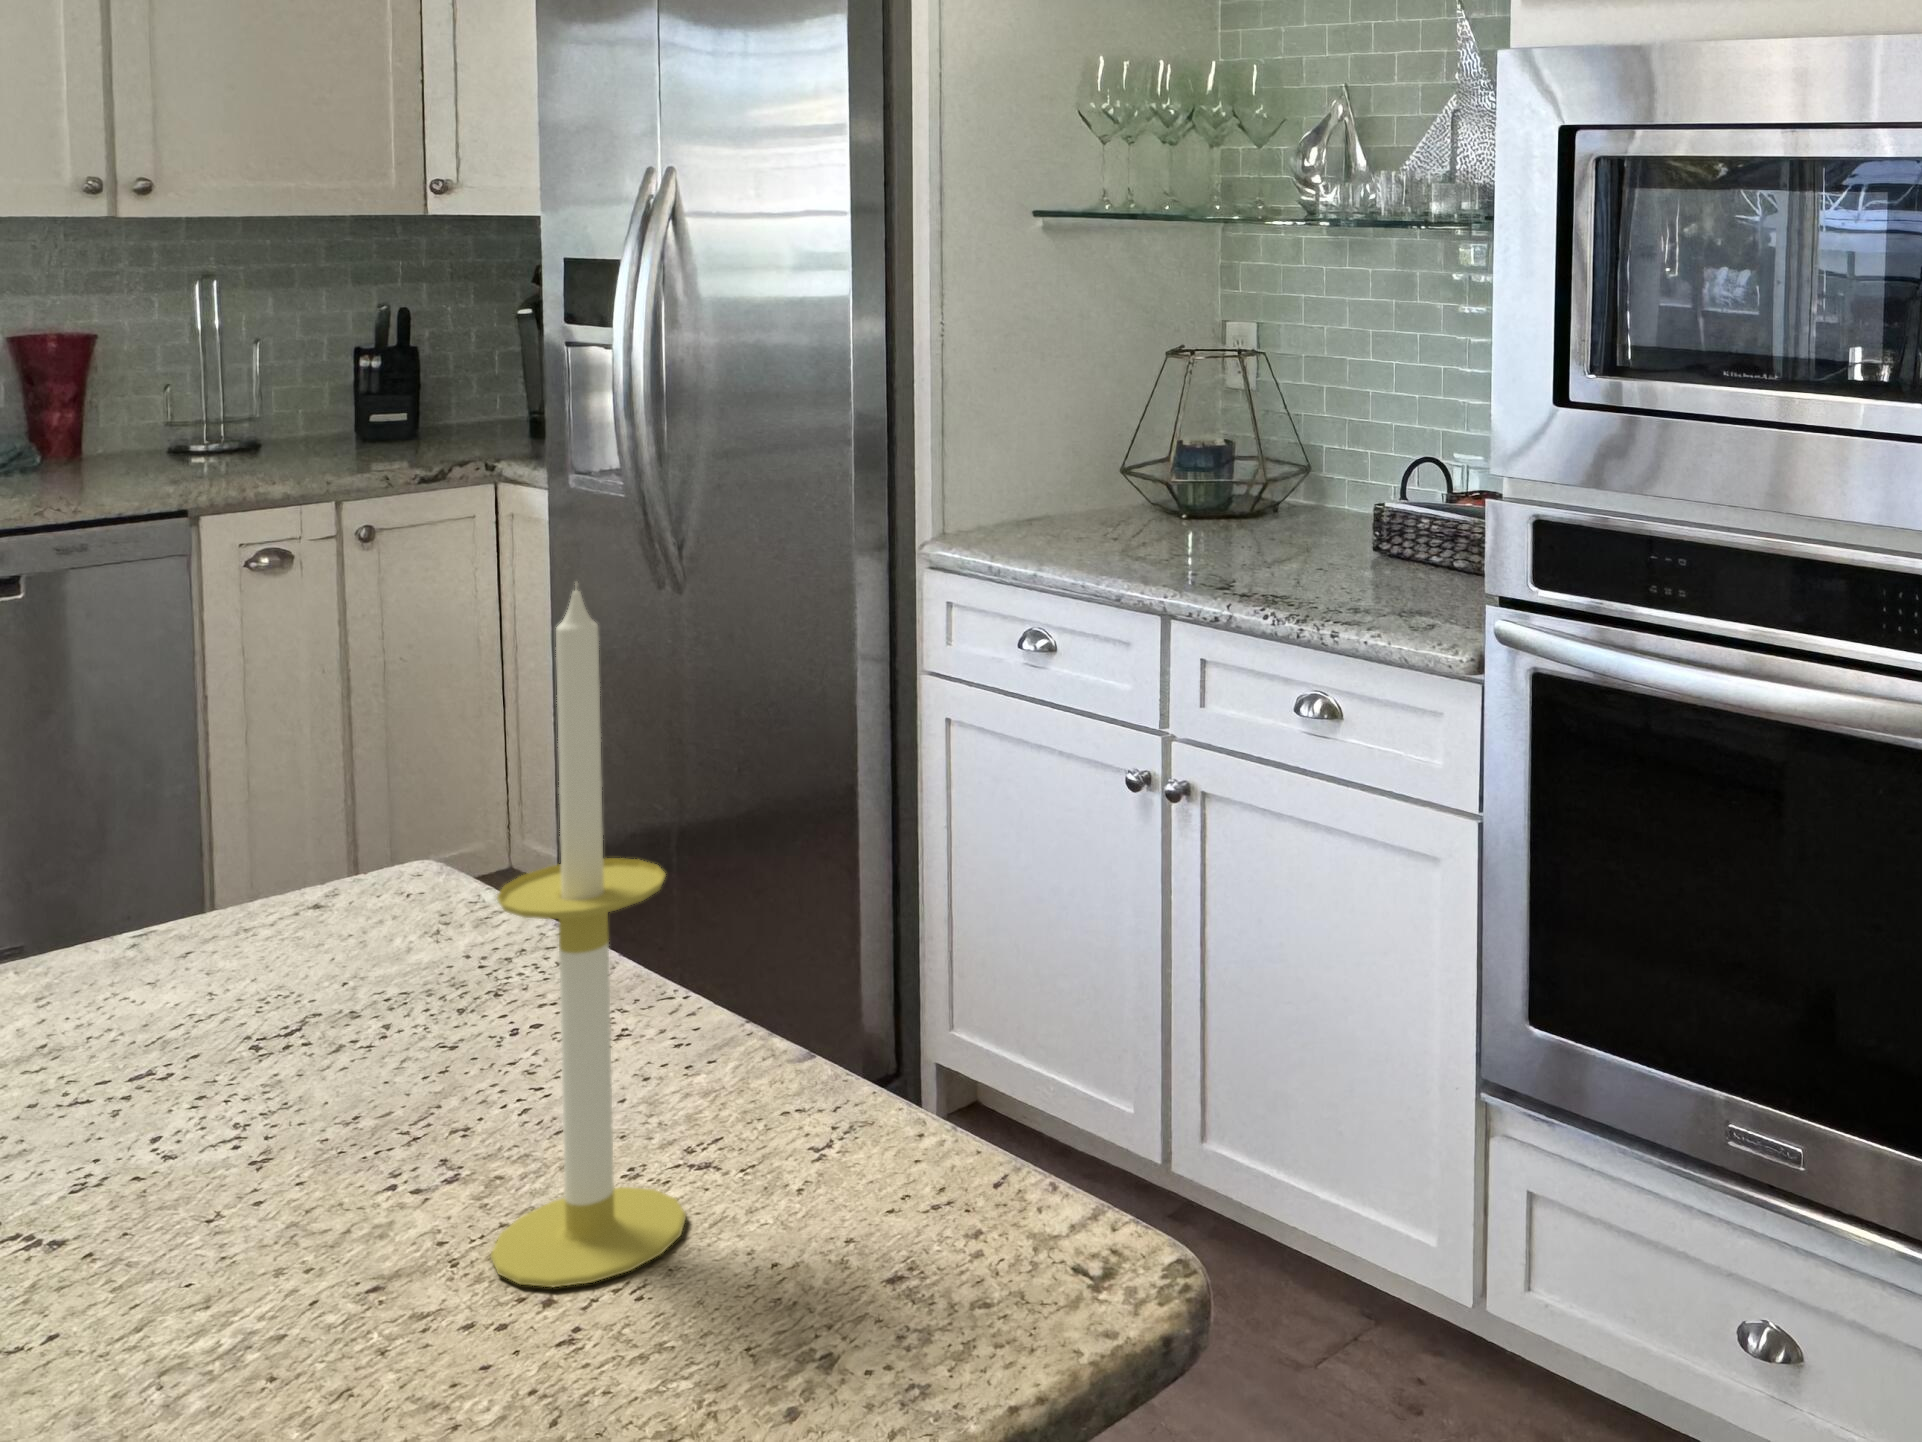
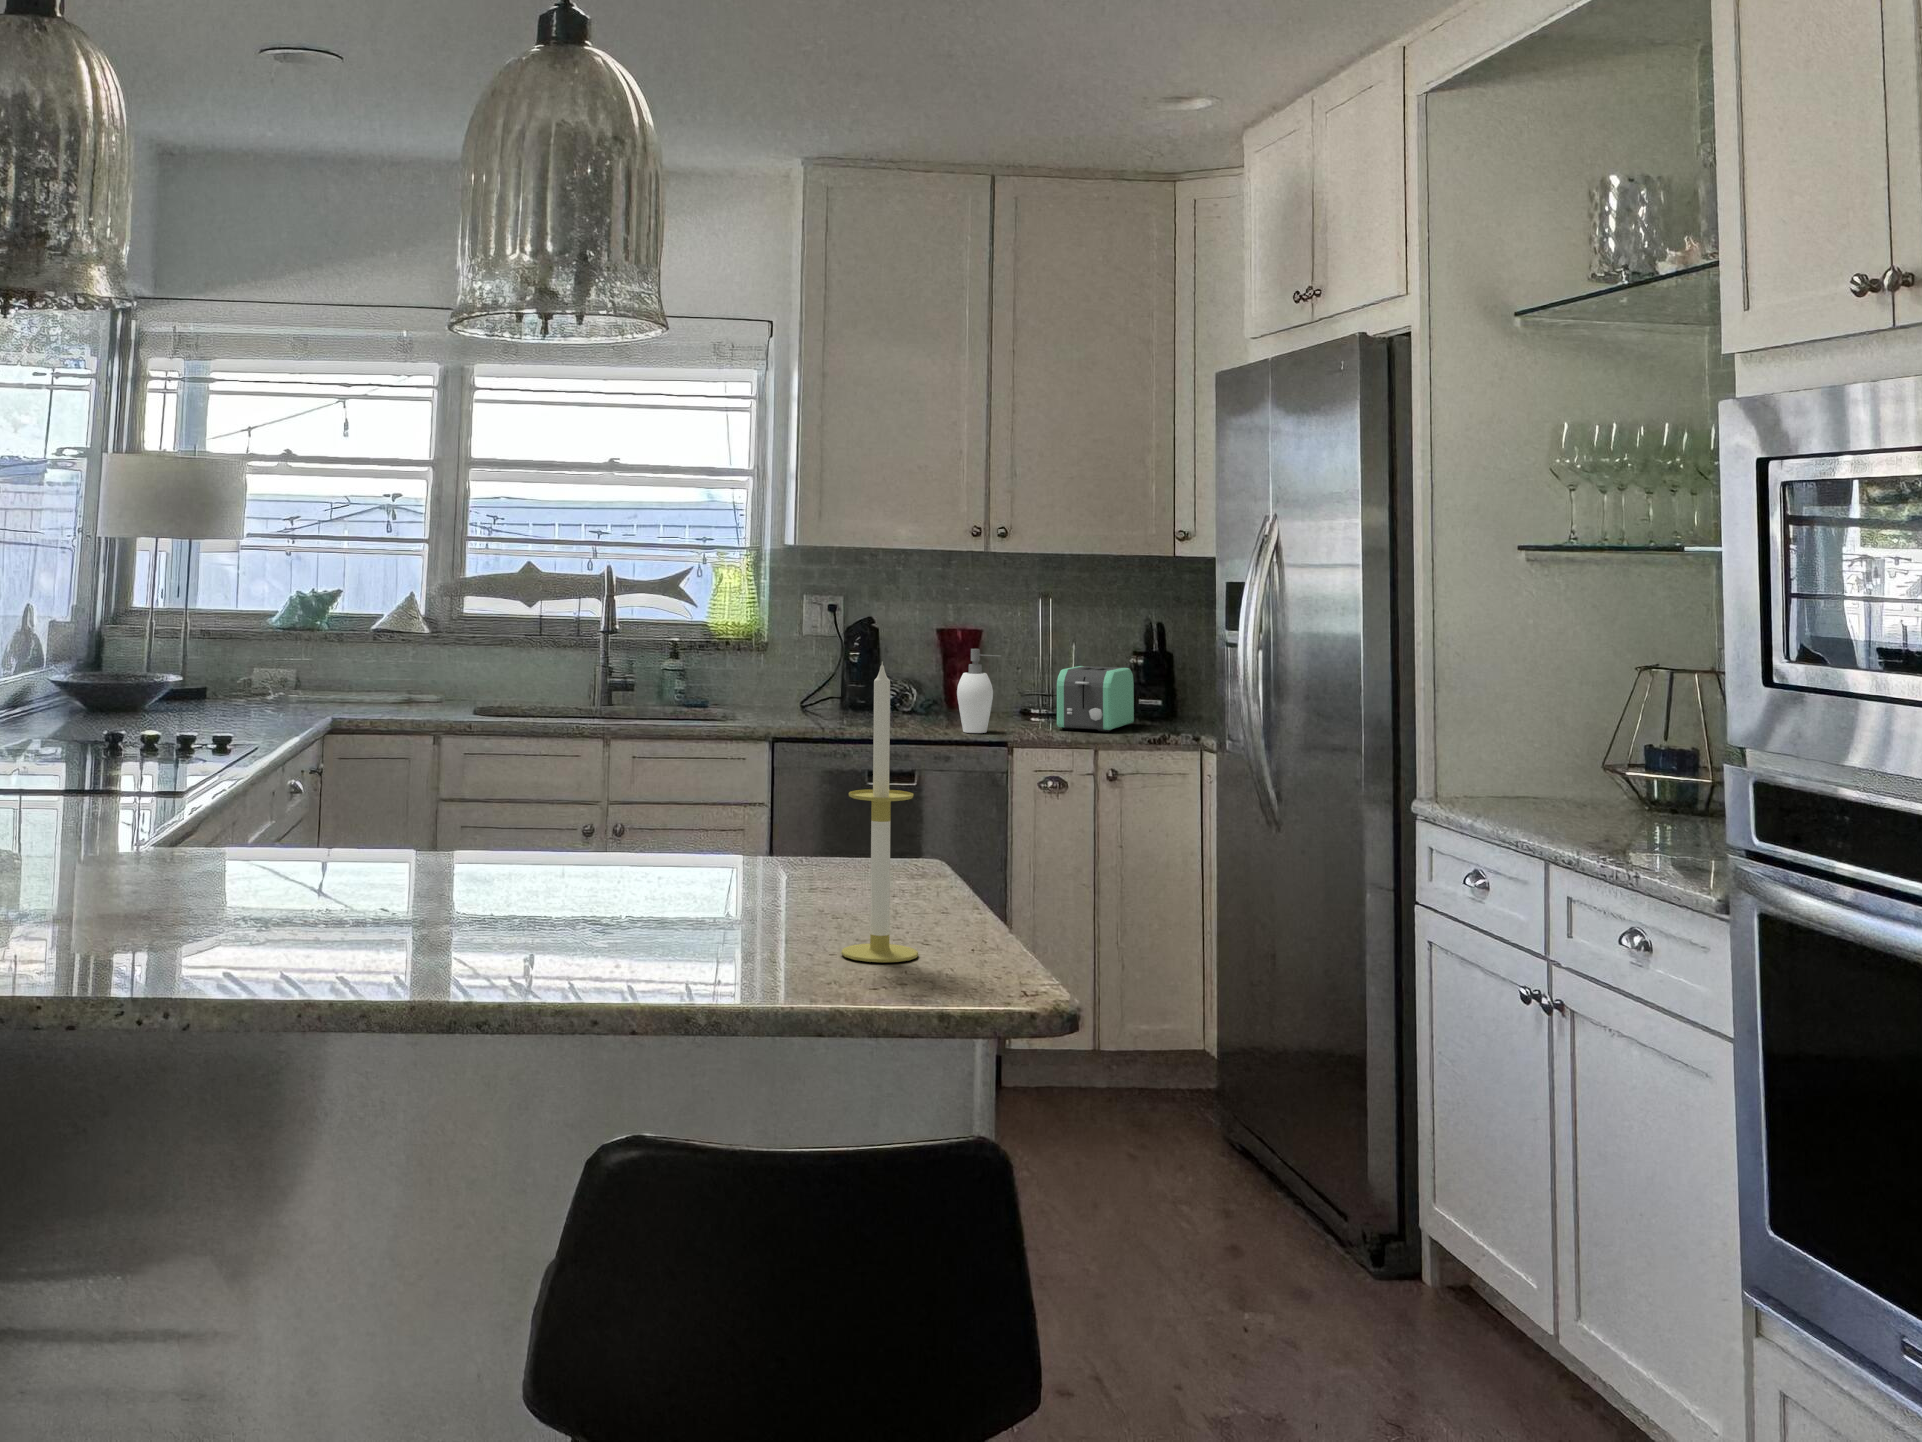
soap dispenser: none [82,368,166,497] -> present [957,649,1001,733]
toaster: none [256,375,373,473] -> present [1057,666,1134,732]

